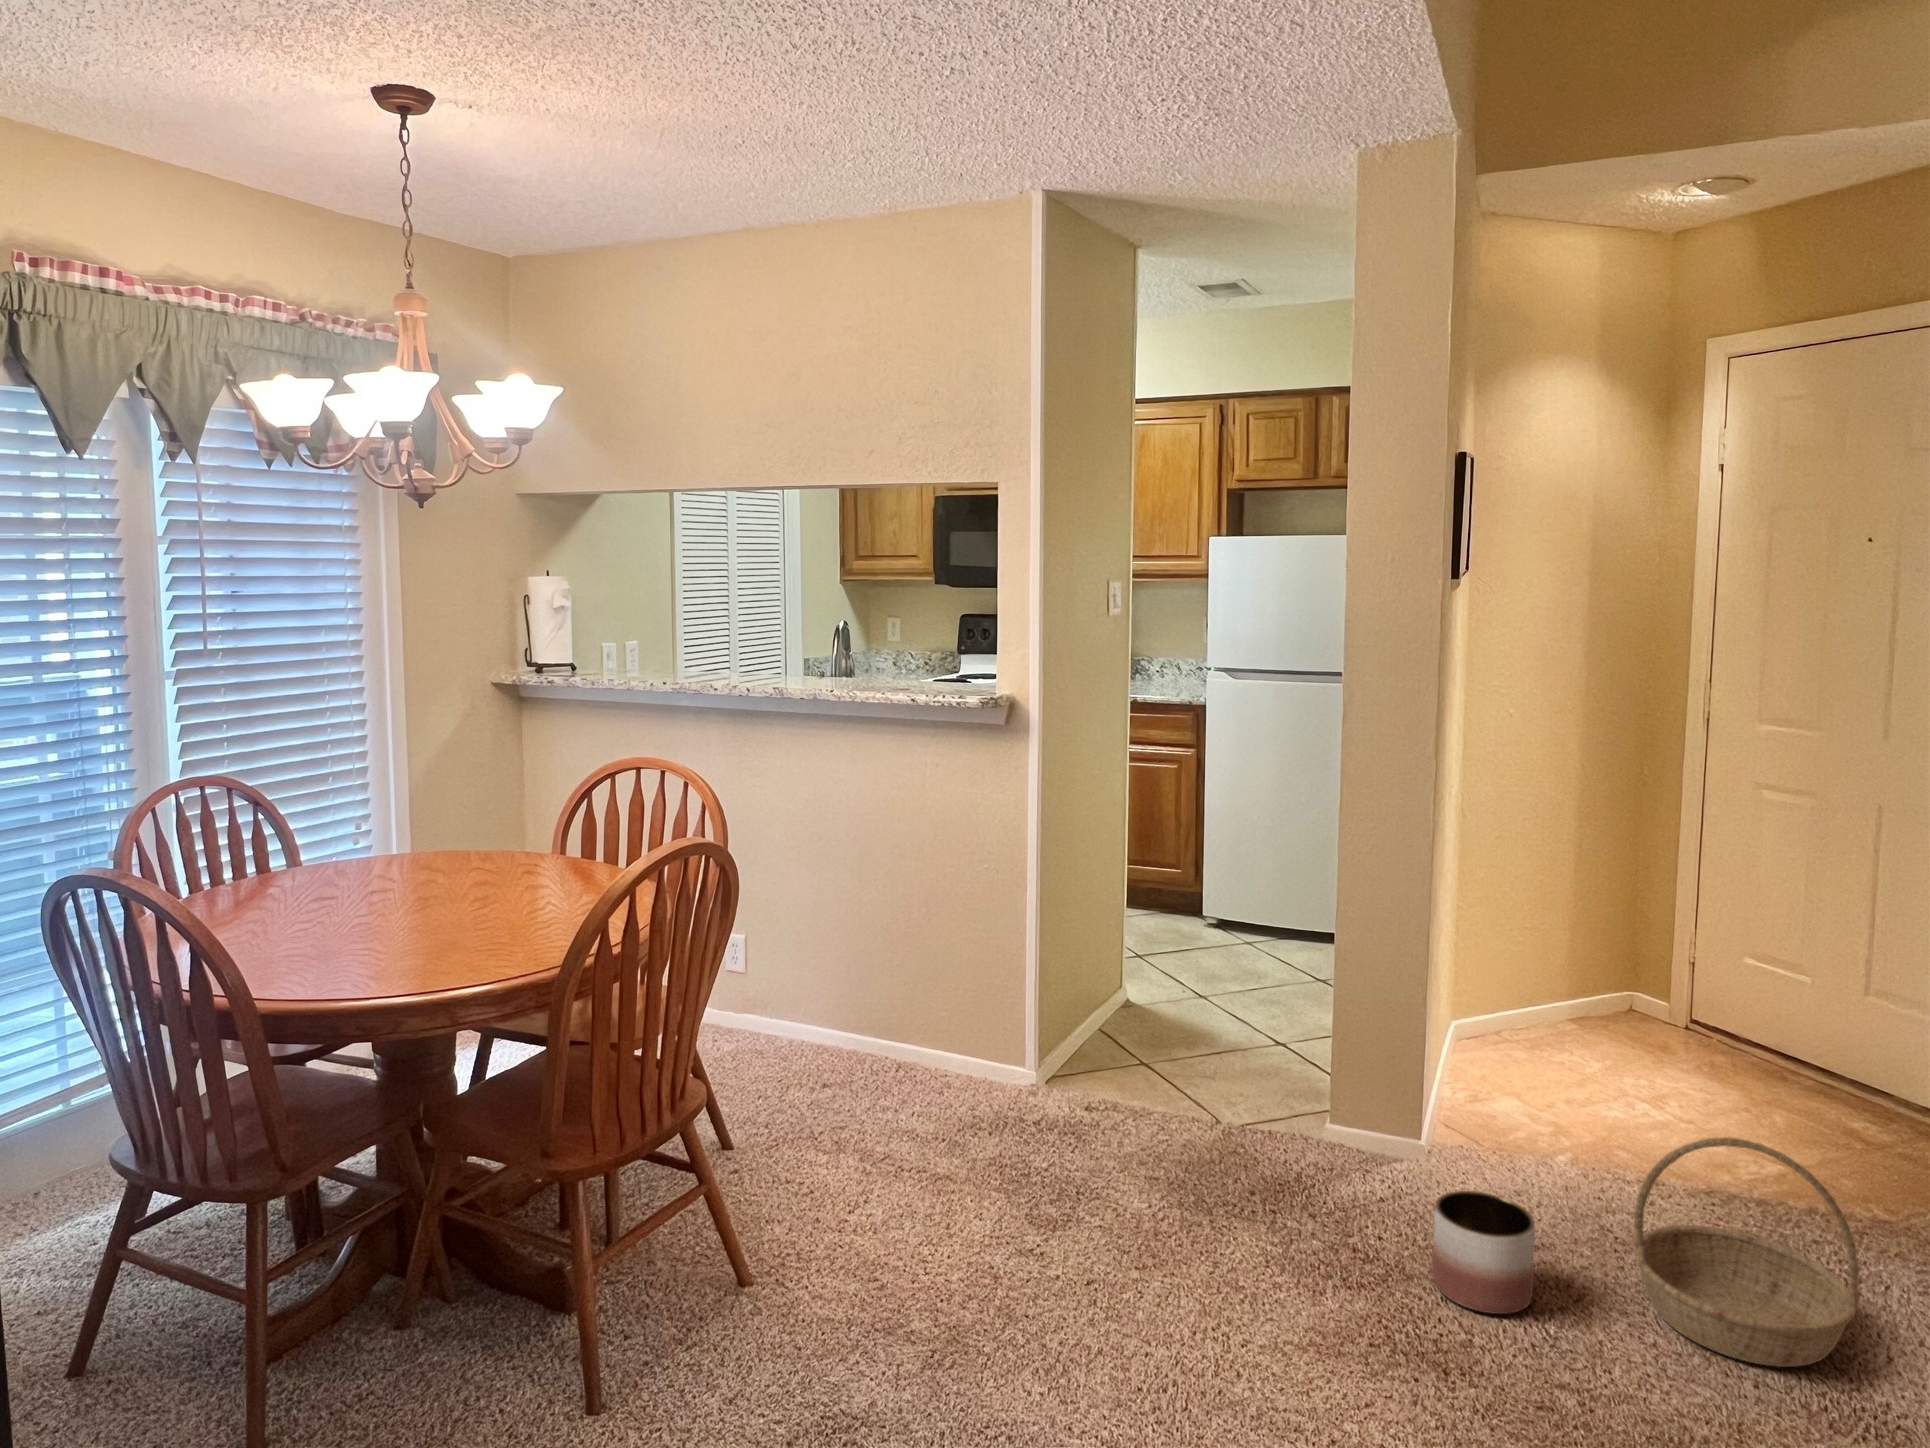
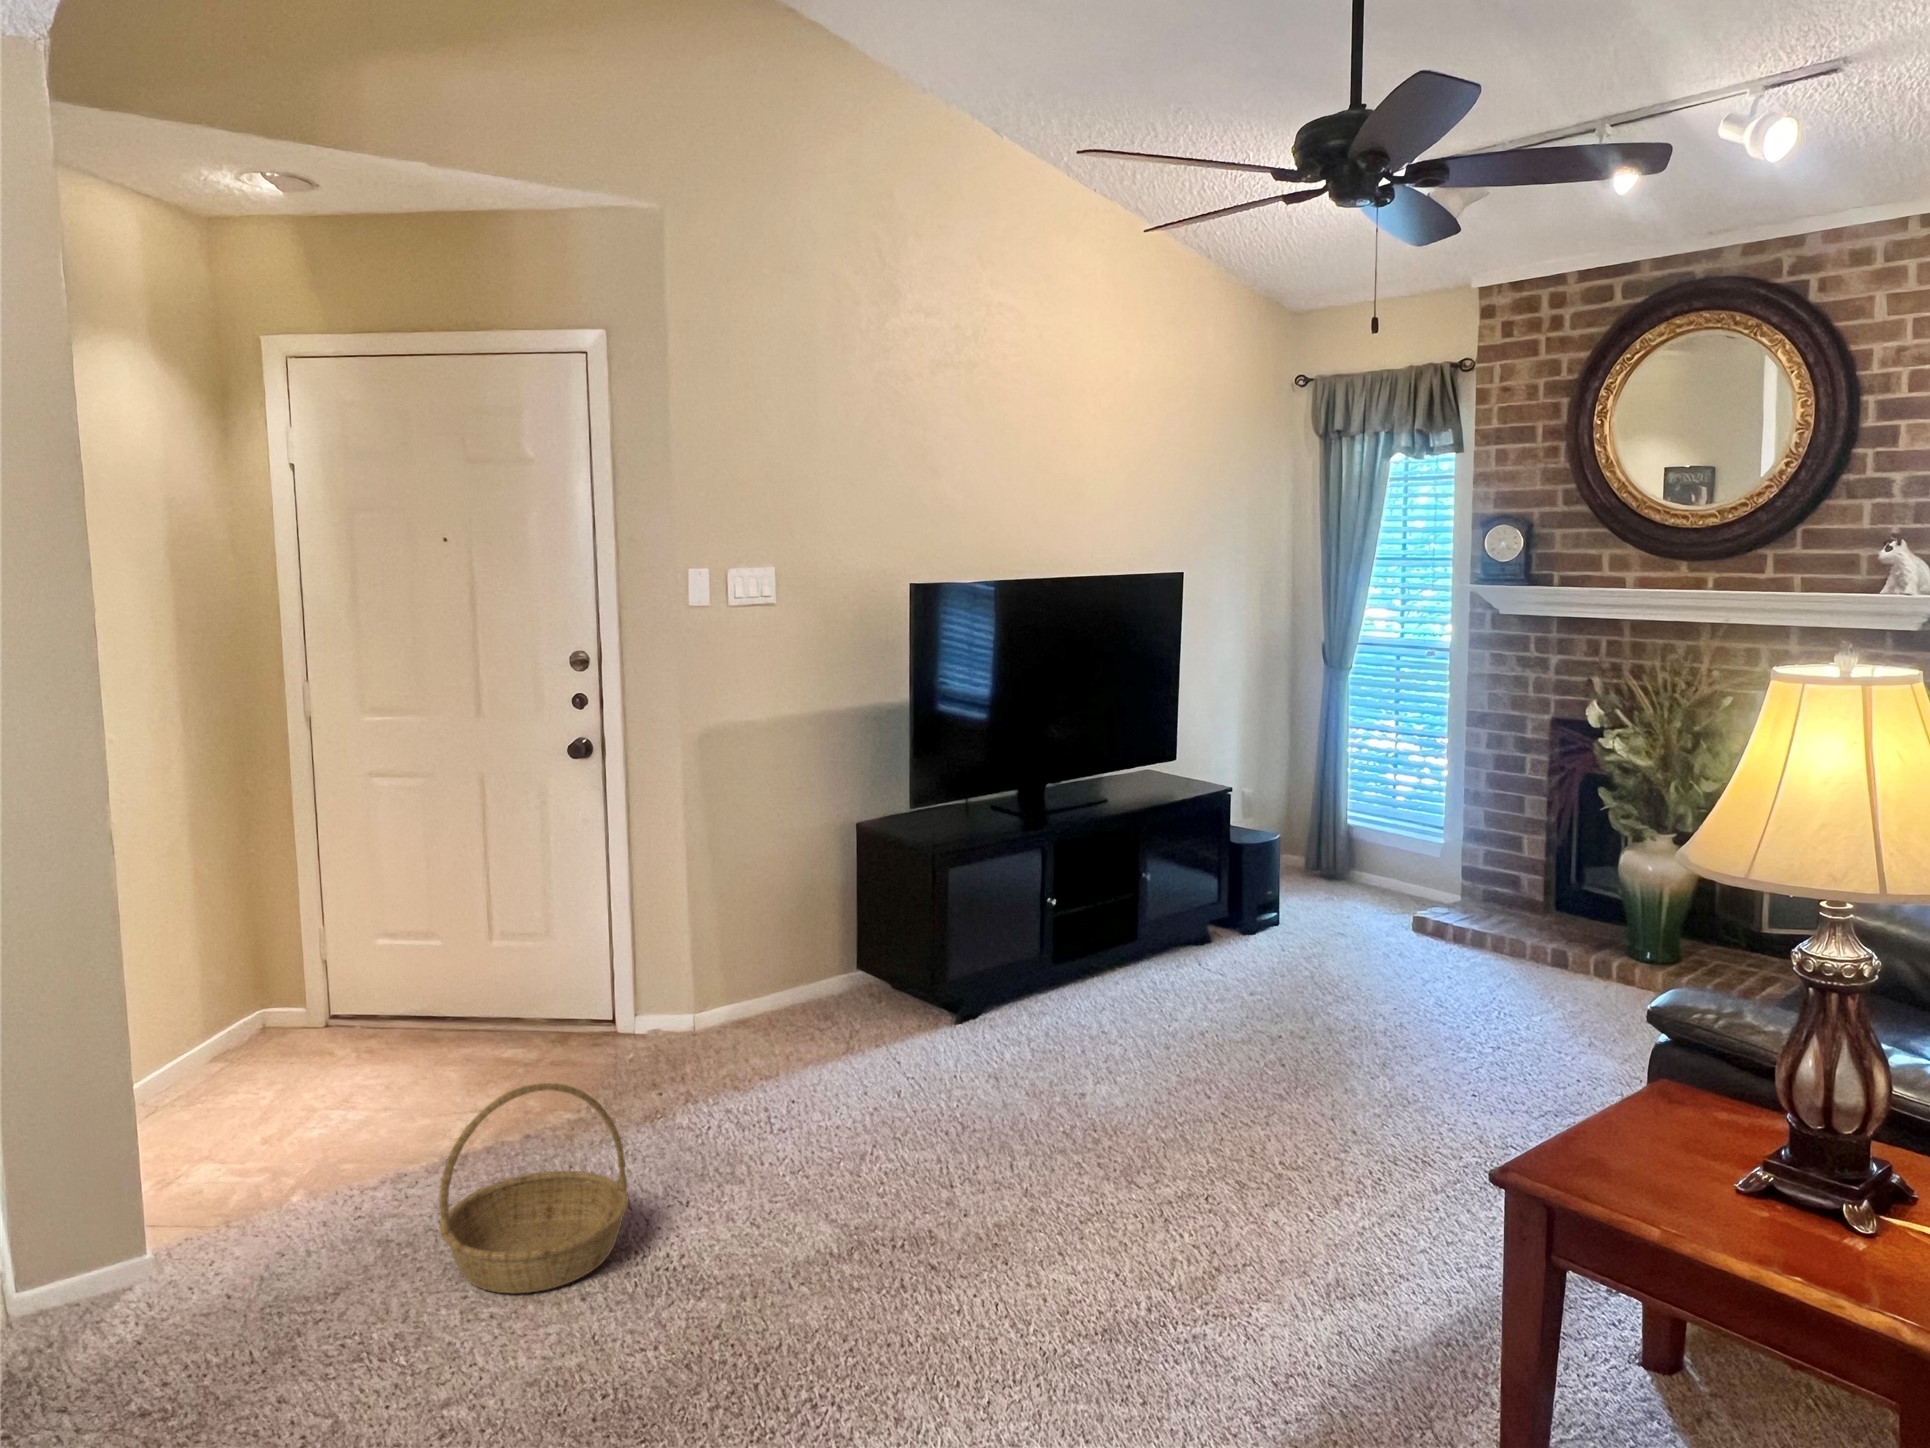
planter: present [1431,1191,1535,1314] -> none [248,1253,370,1396]

